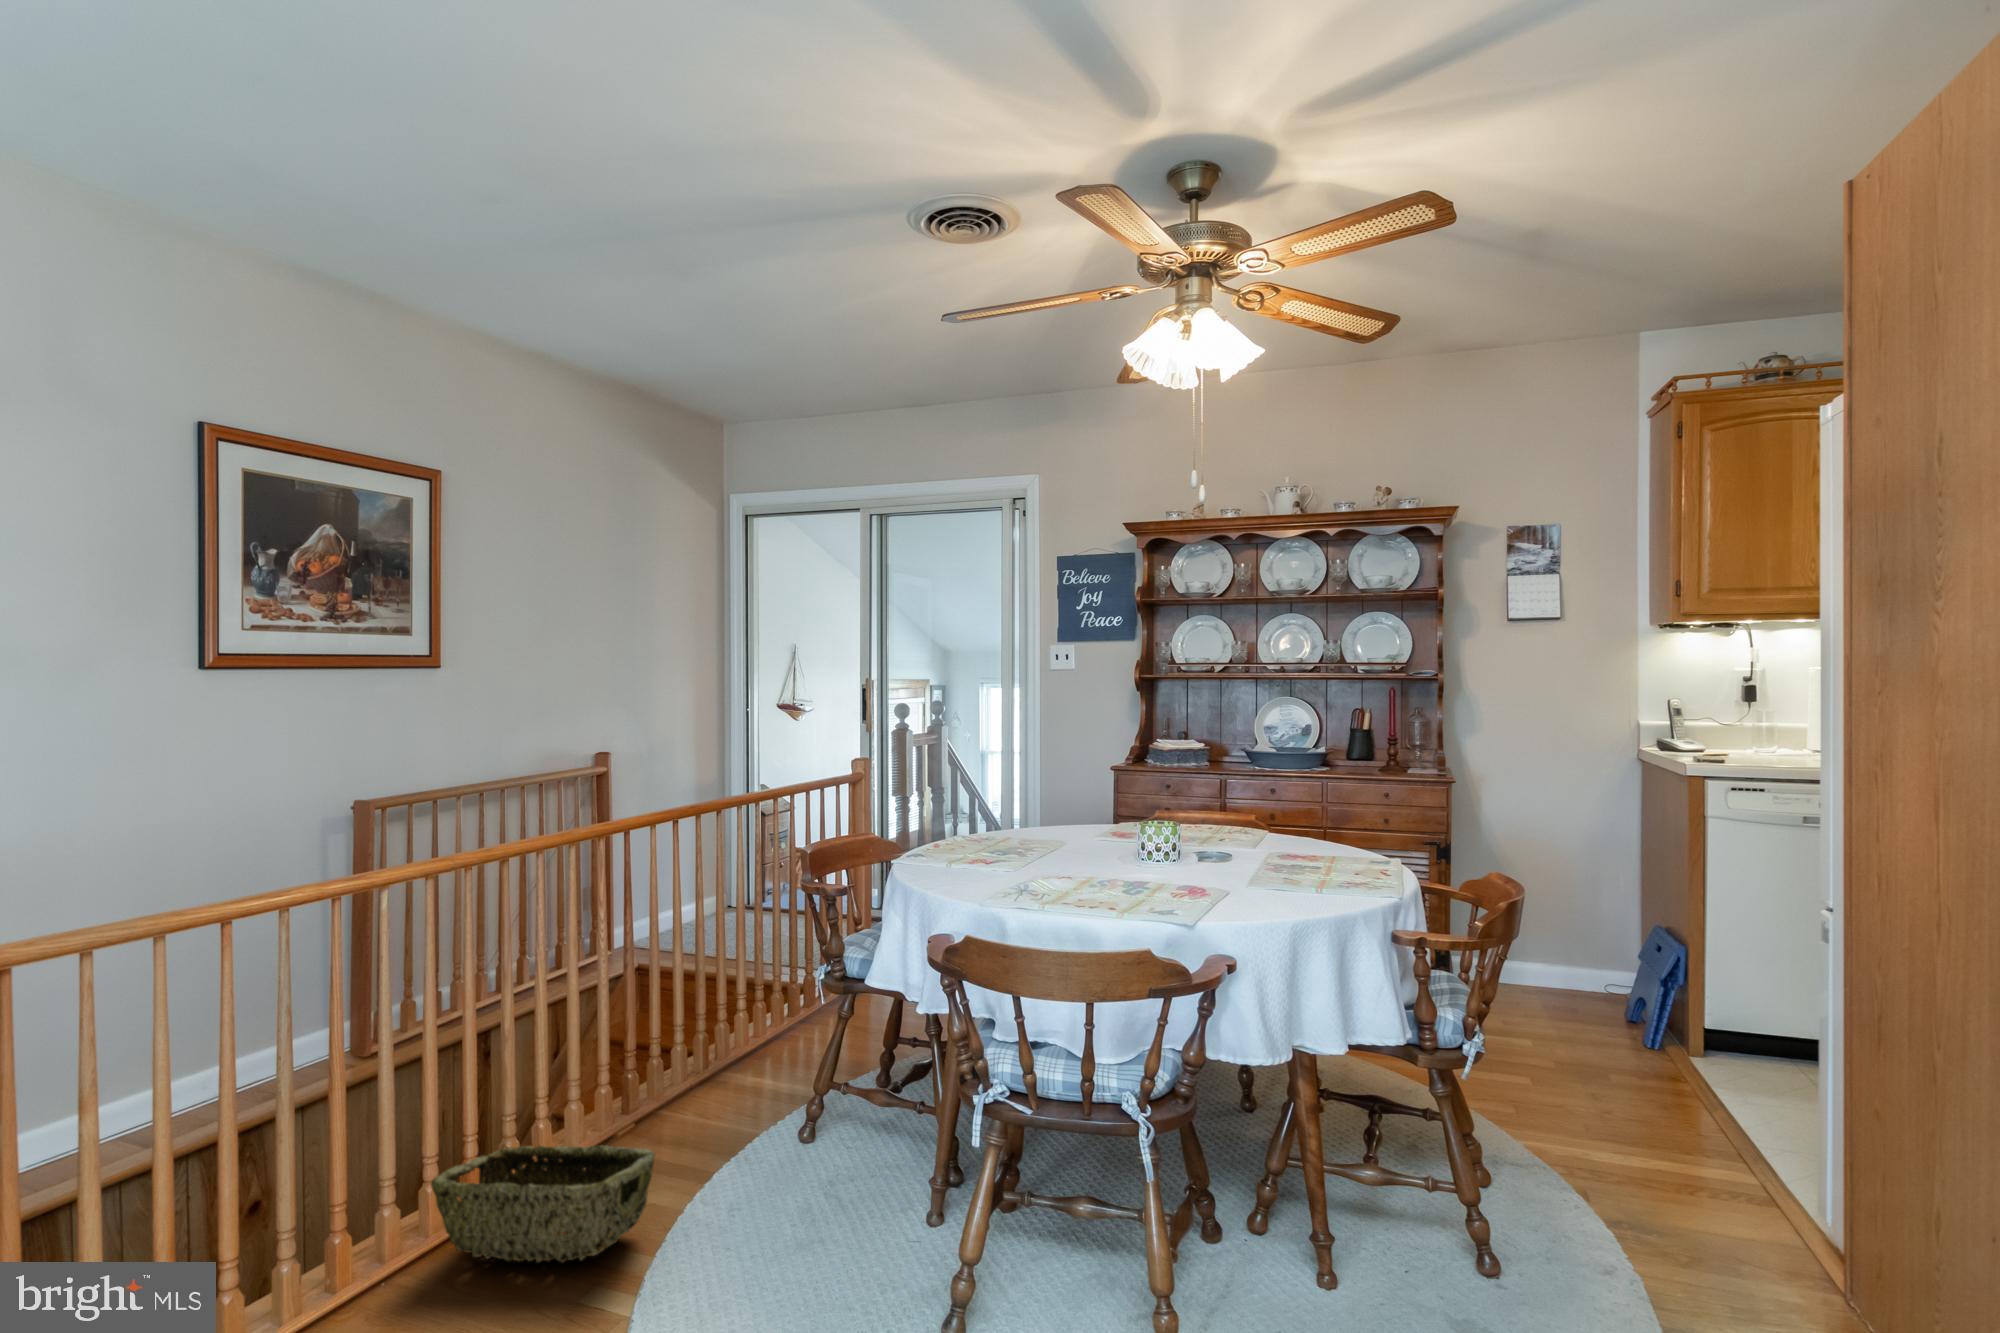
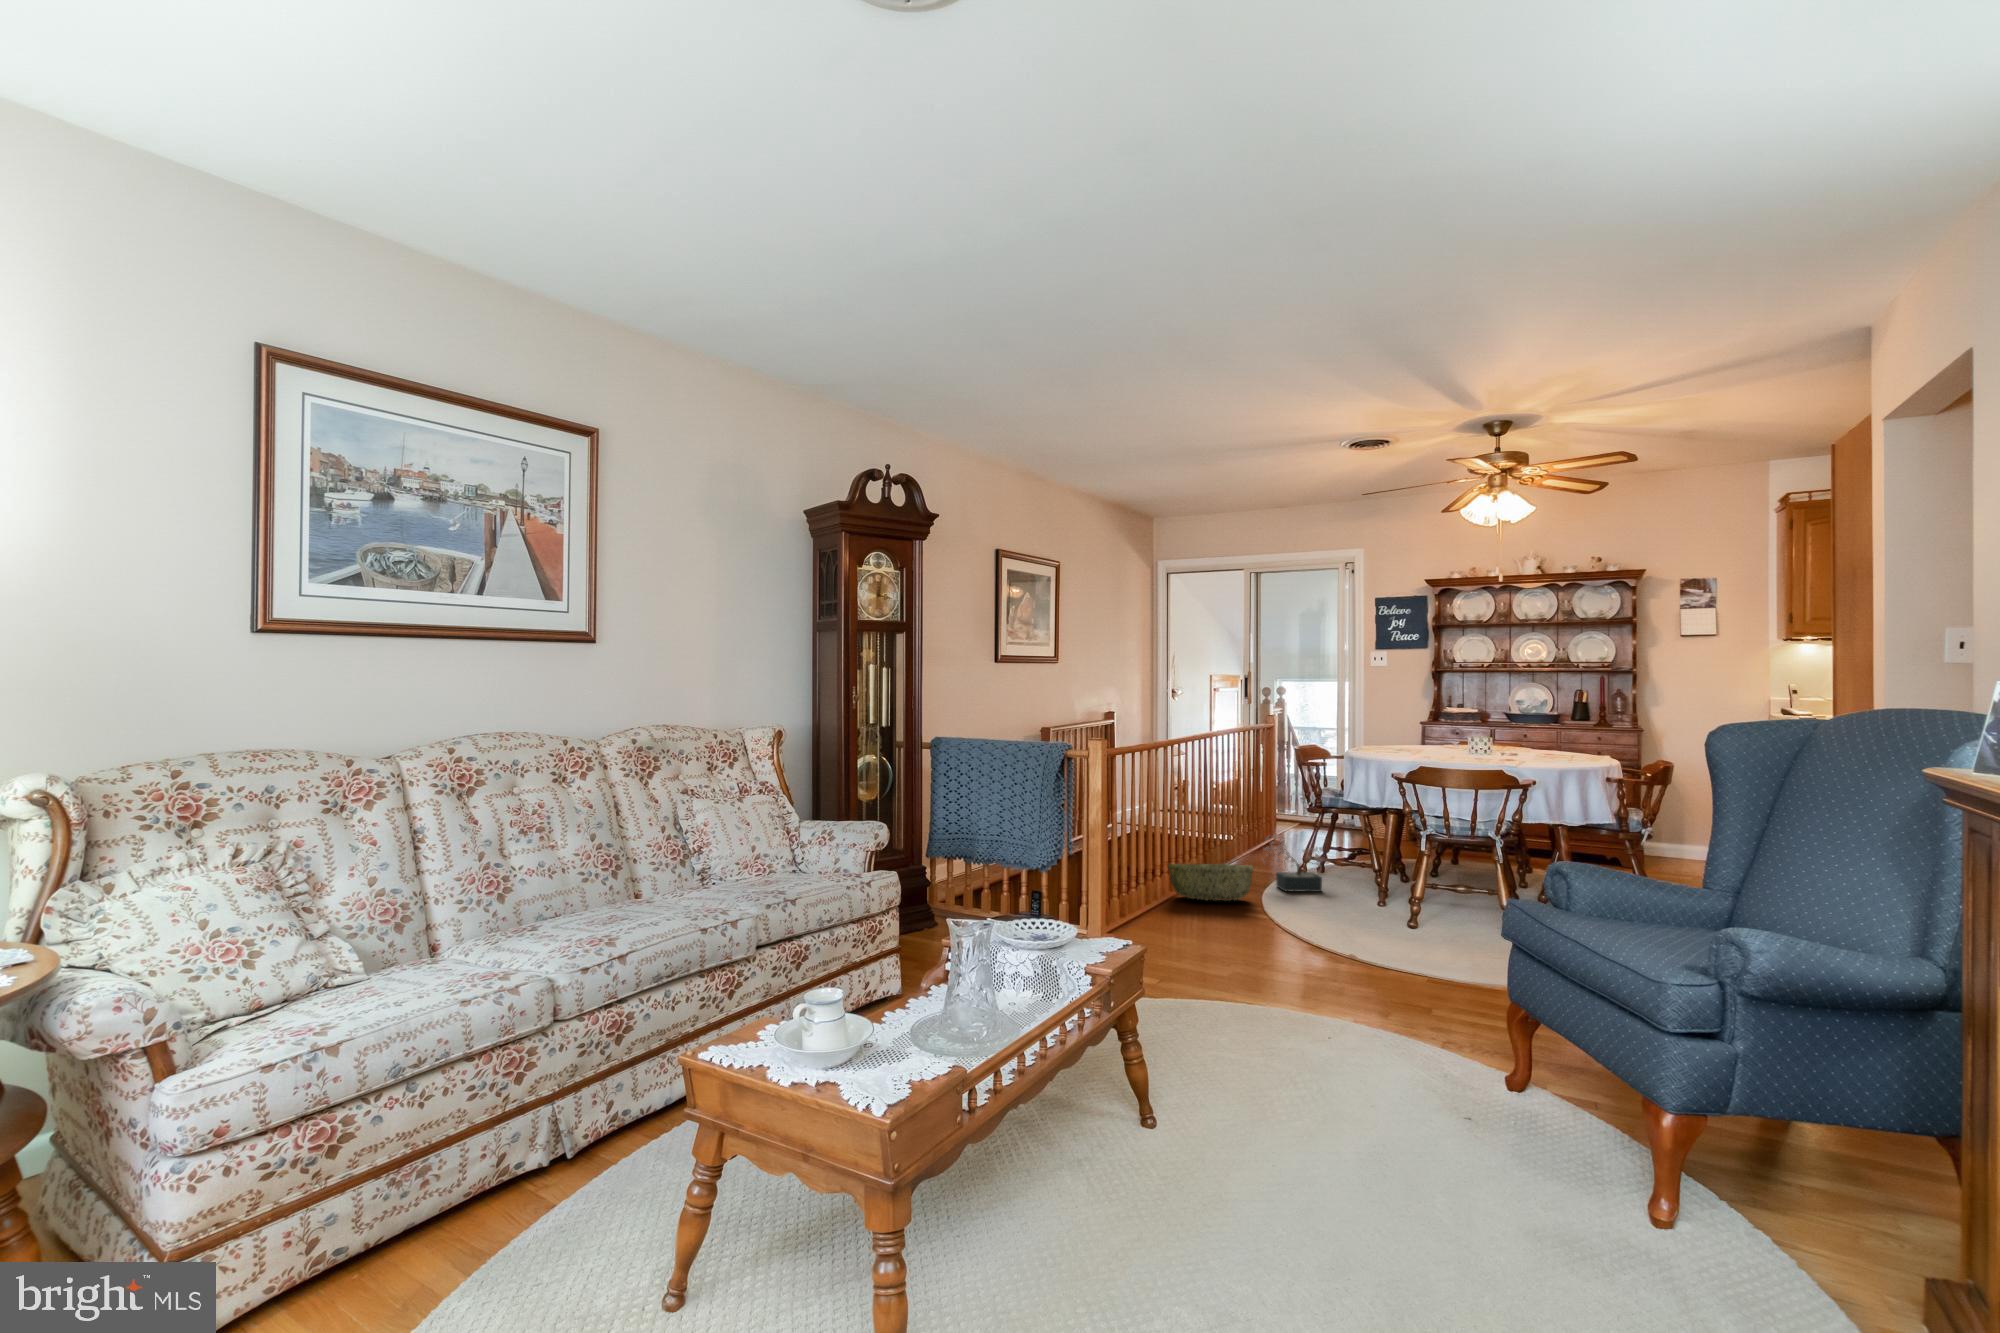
decorative plant: none [713,1051,857,1185] -> present [1263,835,1329,892]

